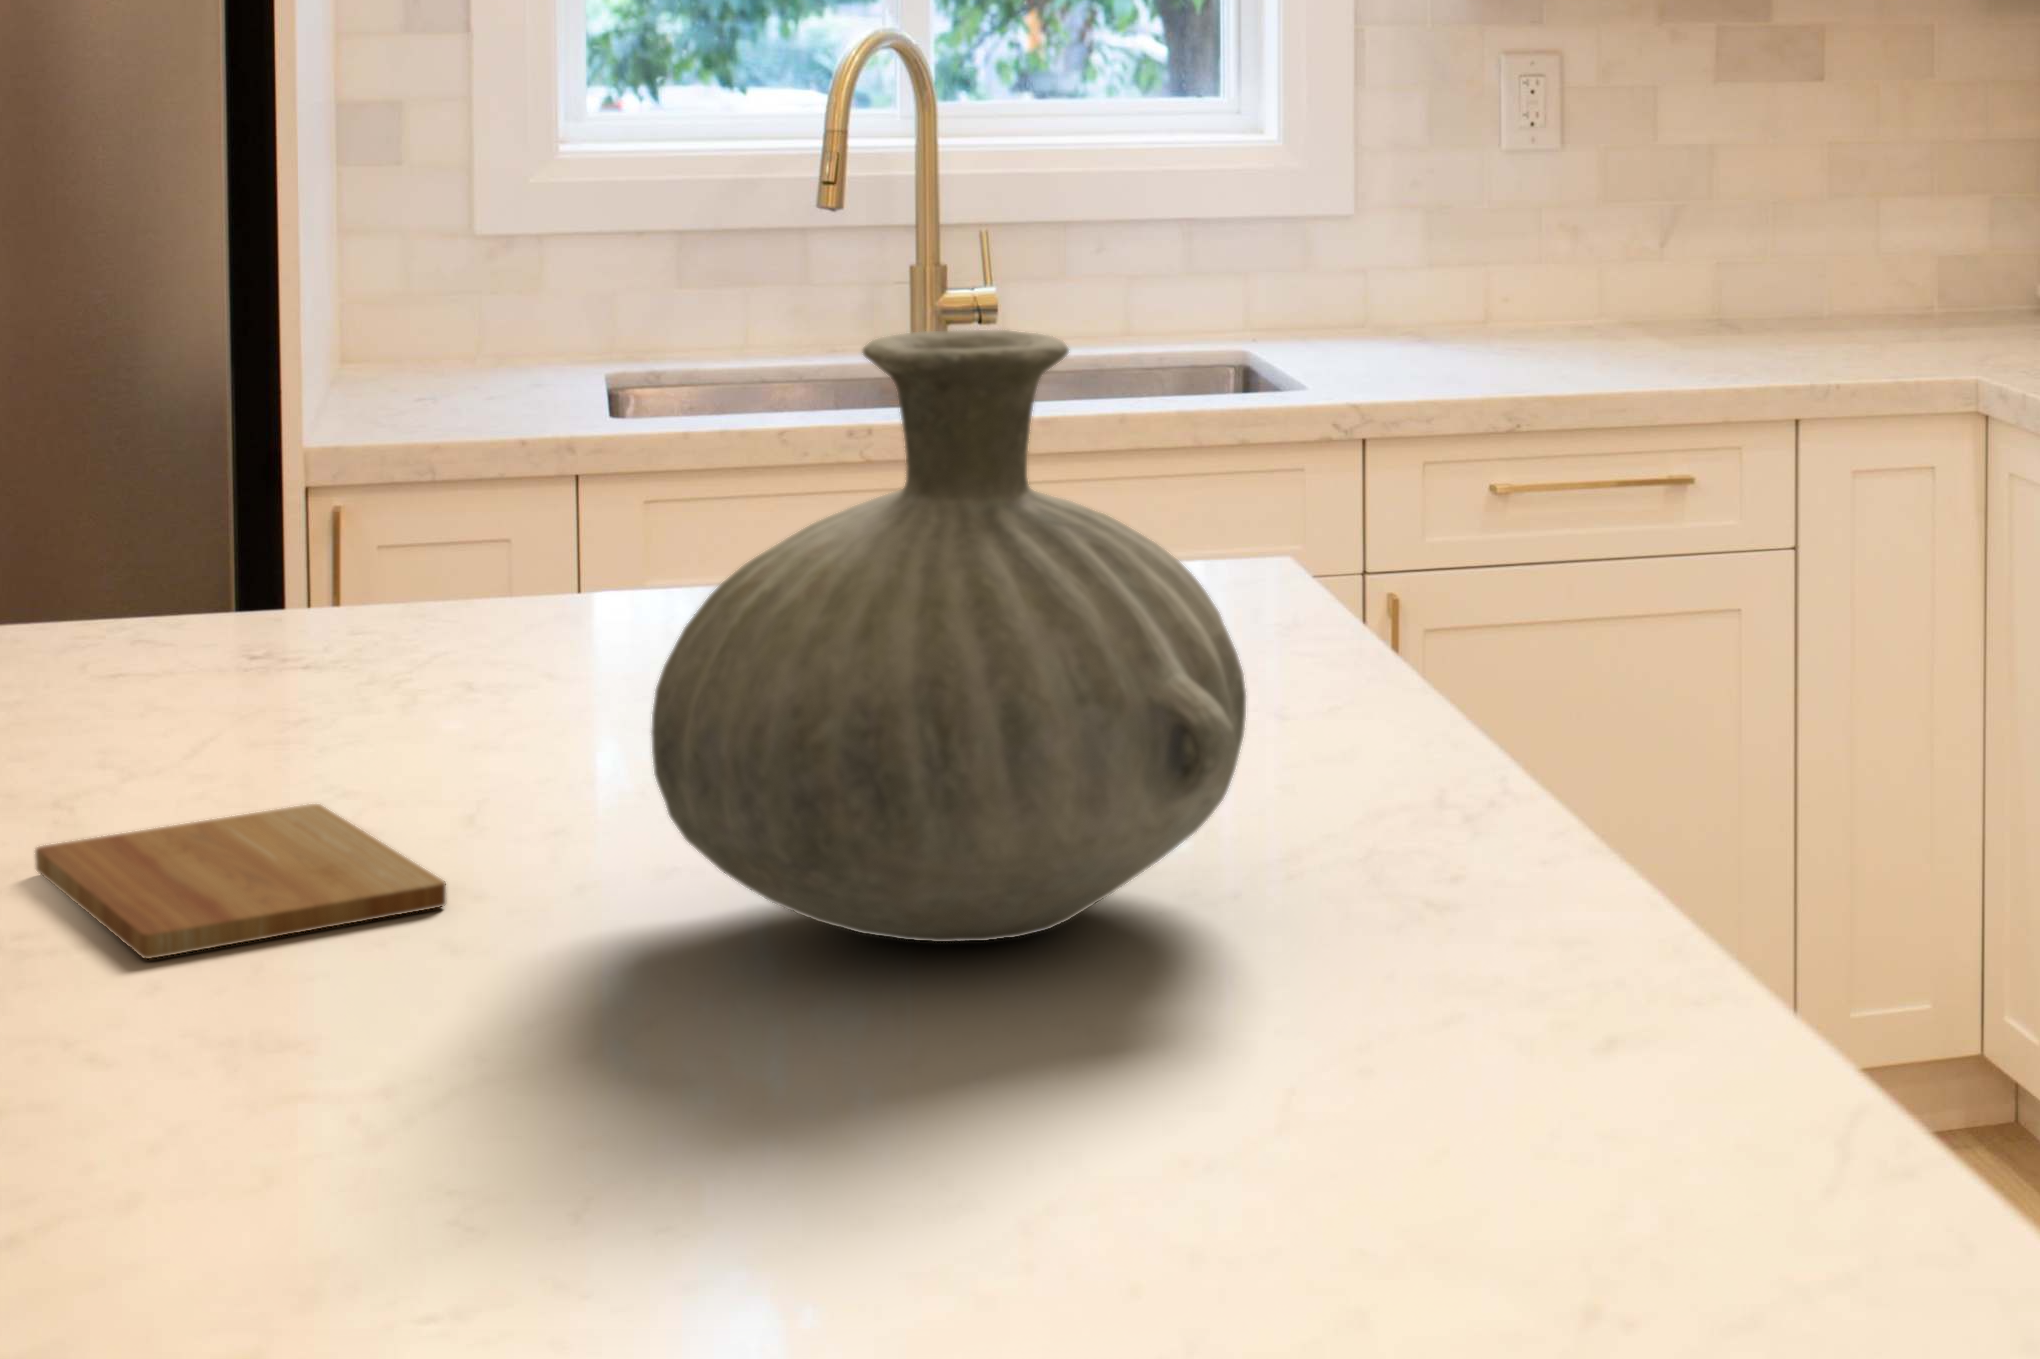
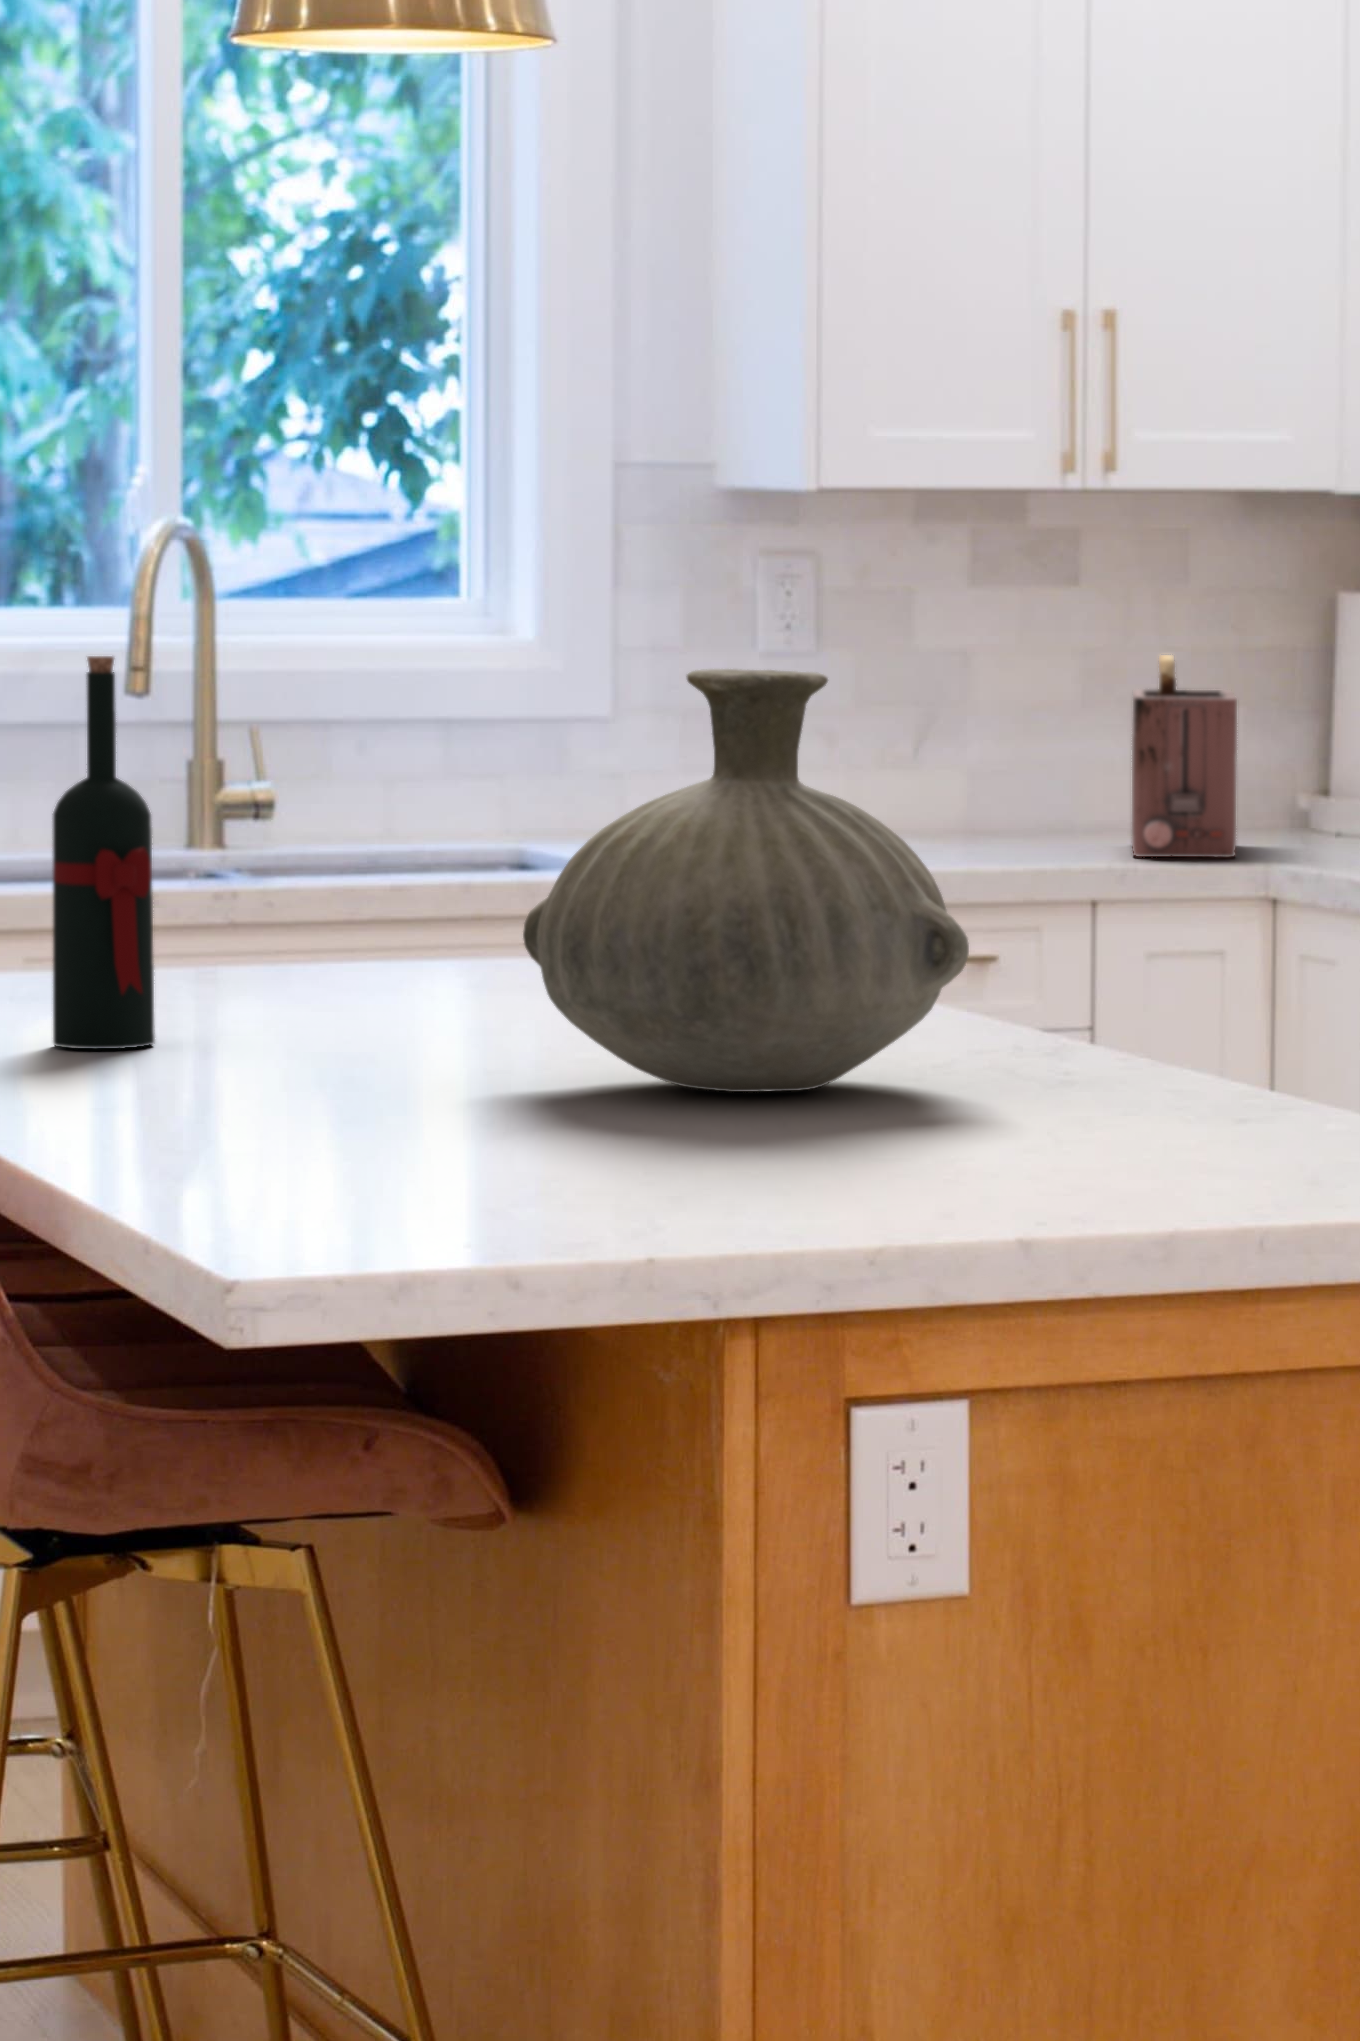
toaster: none [1858,148,1968,355] -> present [1132,655,1237,857]
wine bottle: none [191,275,337,789] -> present [53,656,155,1049]
cutting board: present [35,804,446,959] -> none [33,1044,367,1101]

